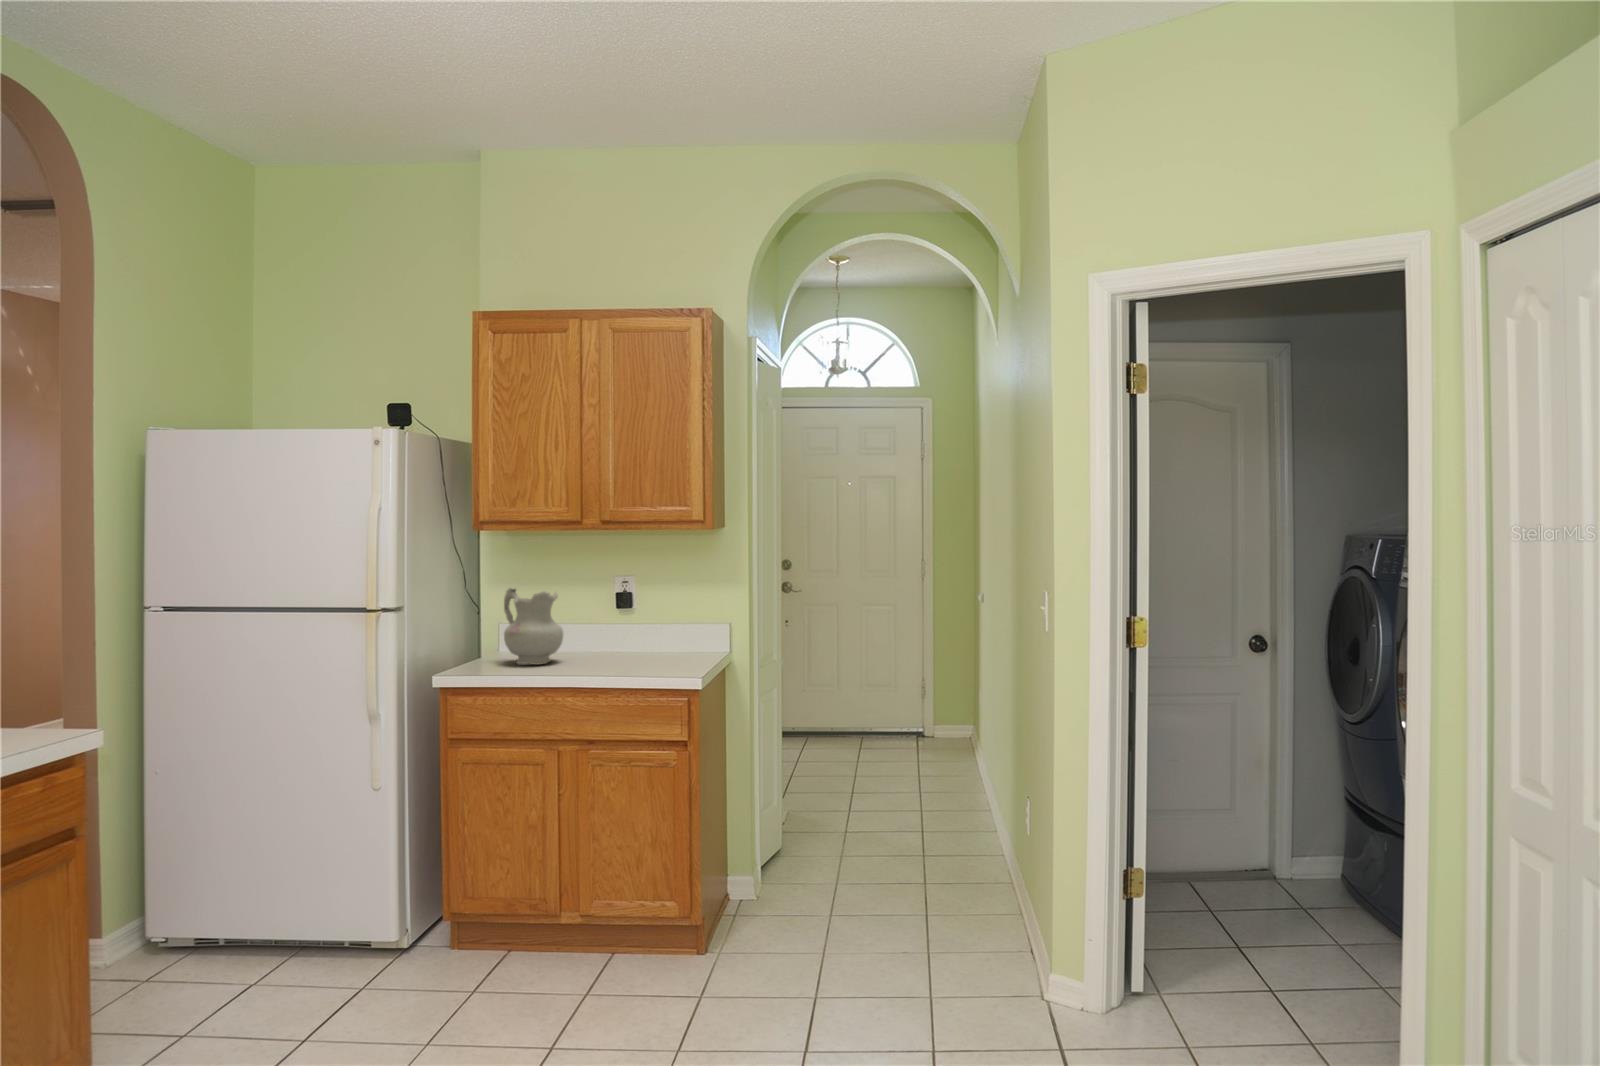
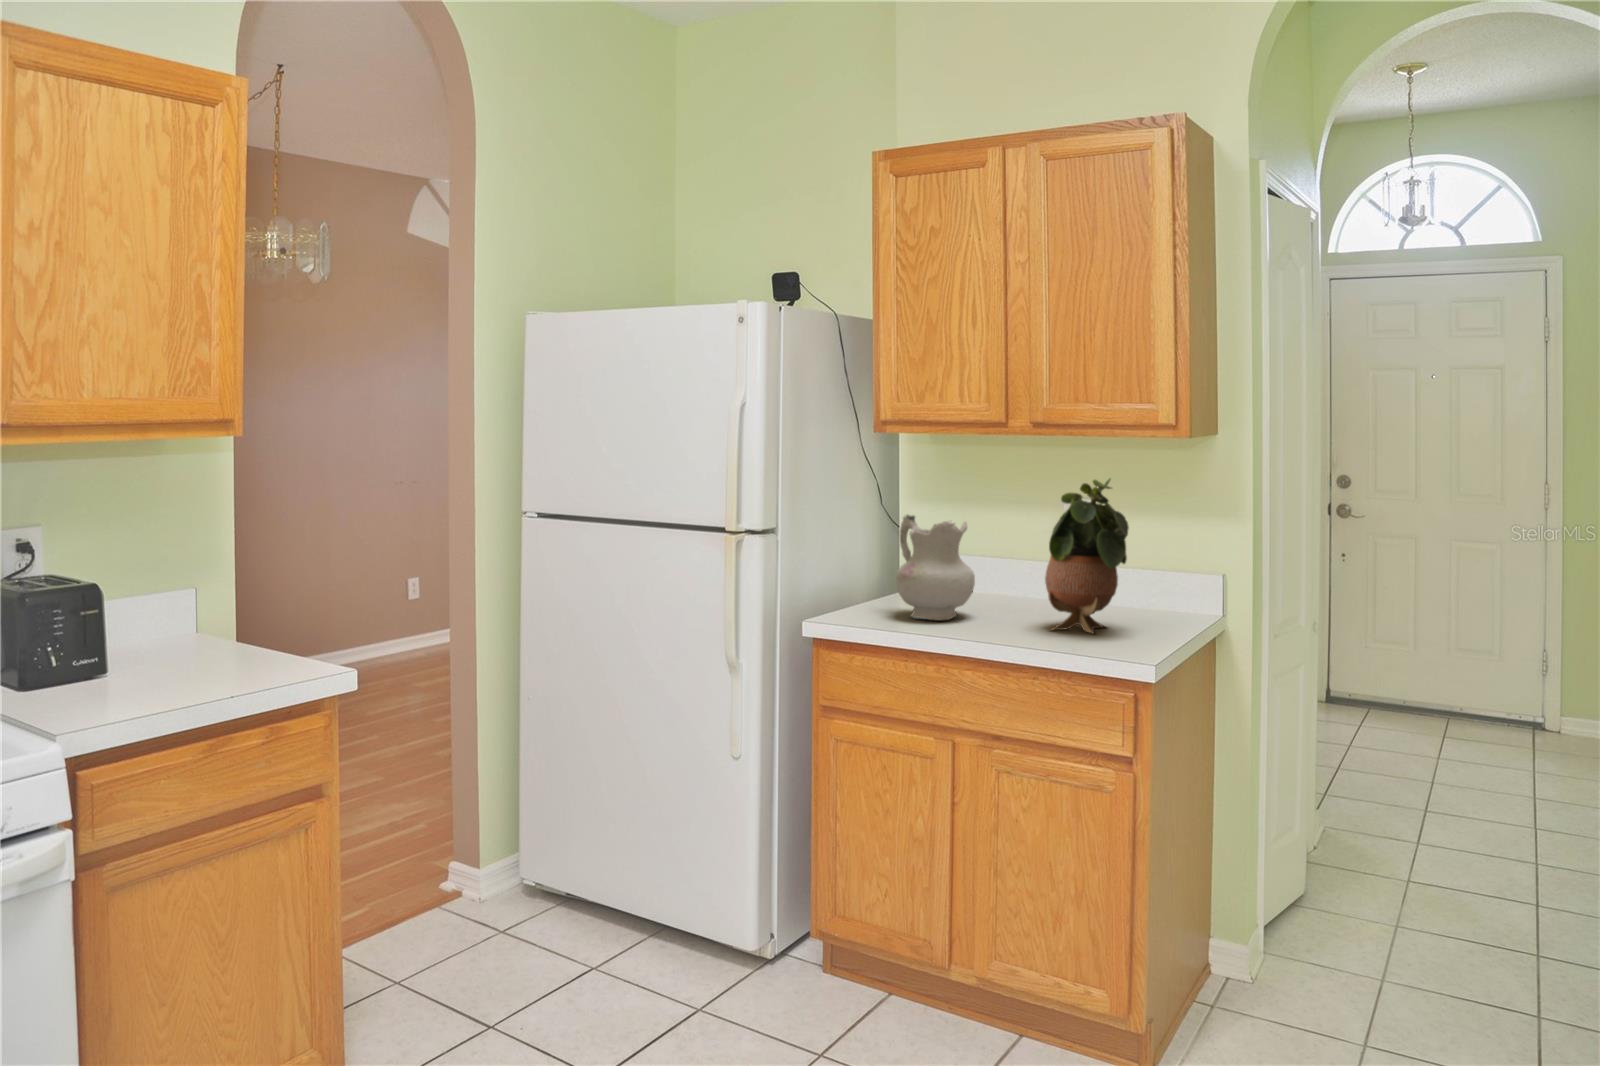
potted plant: none [616,557,672,665] -> present [1045,479,1129,634]

